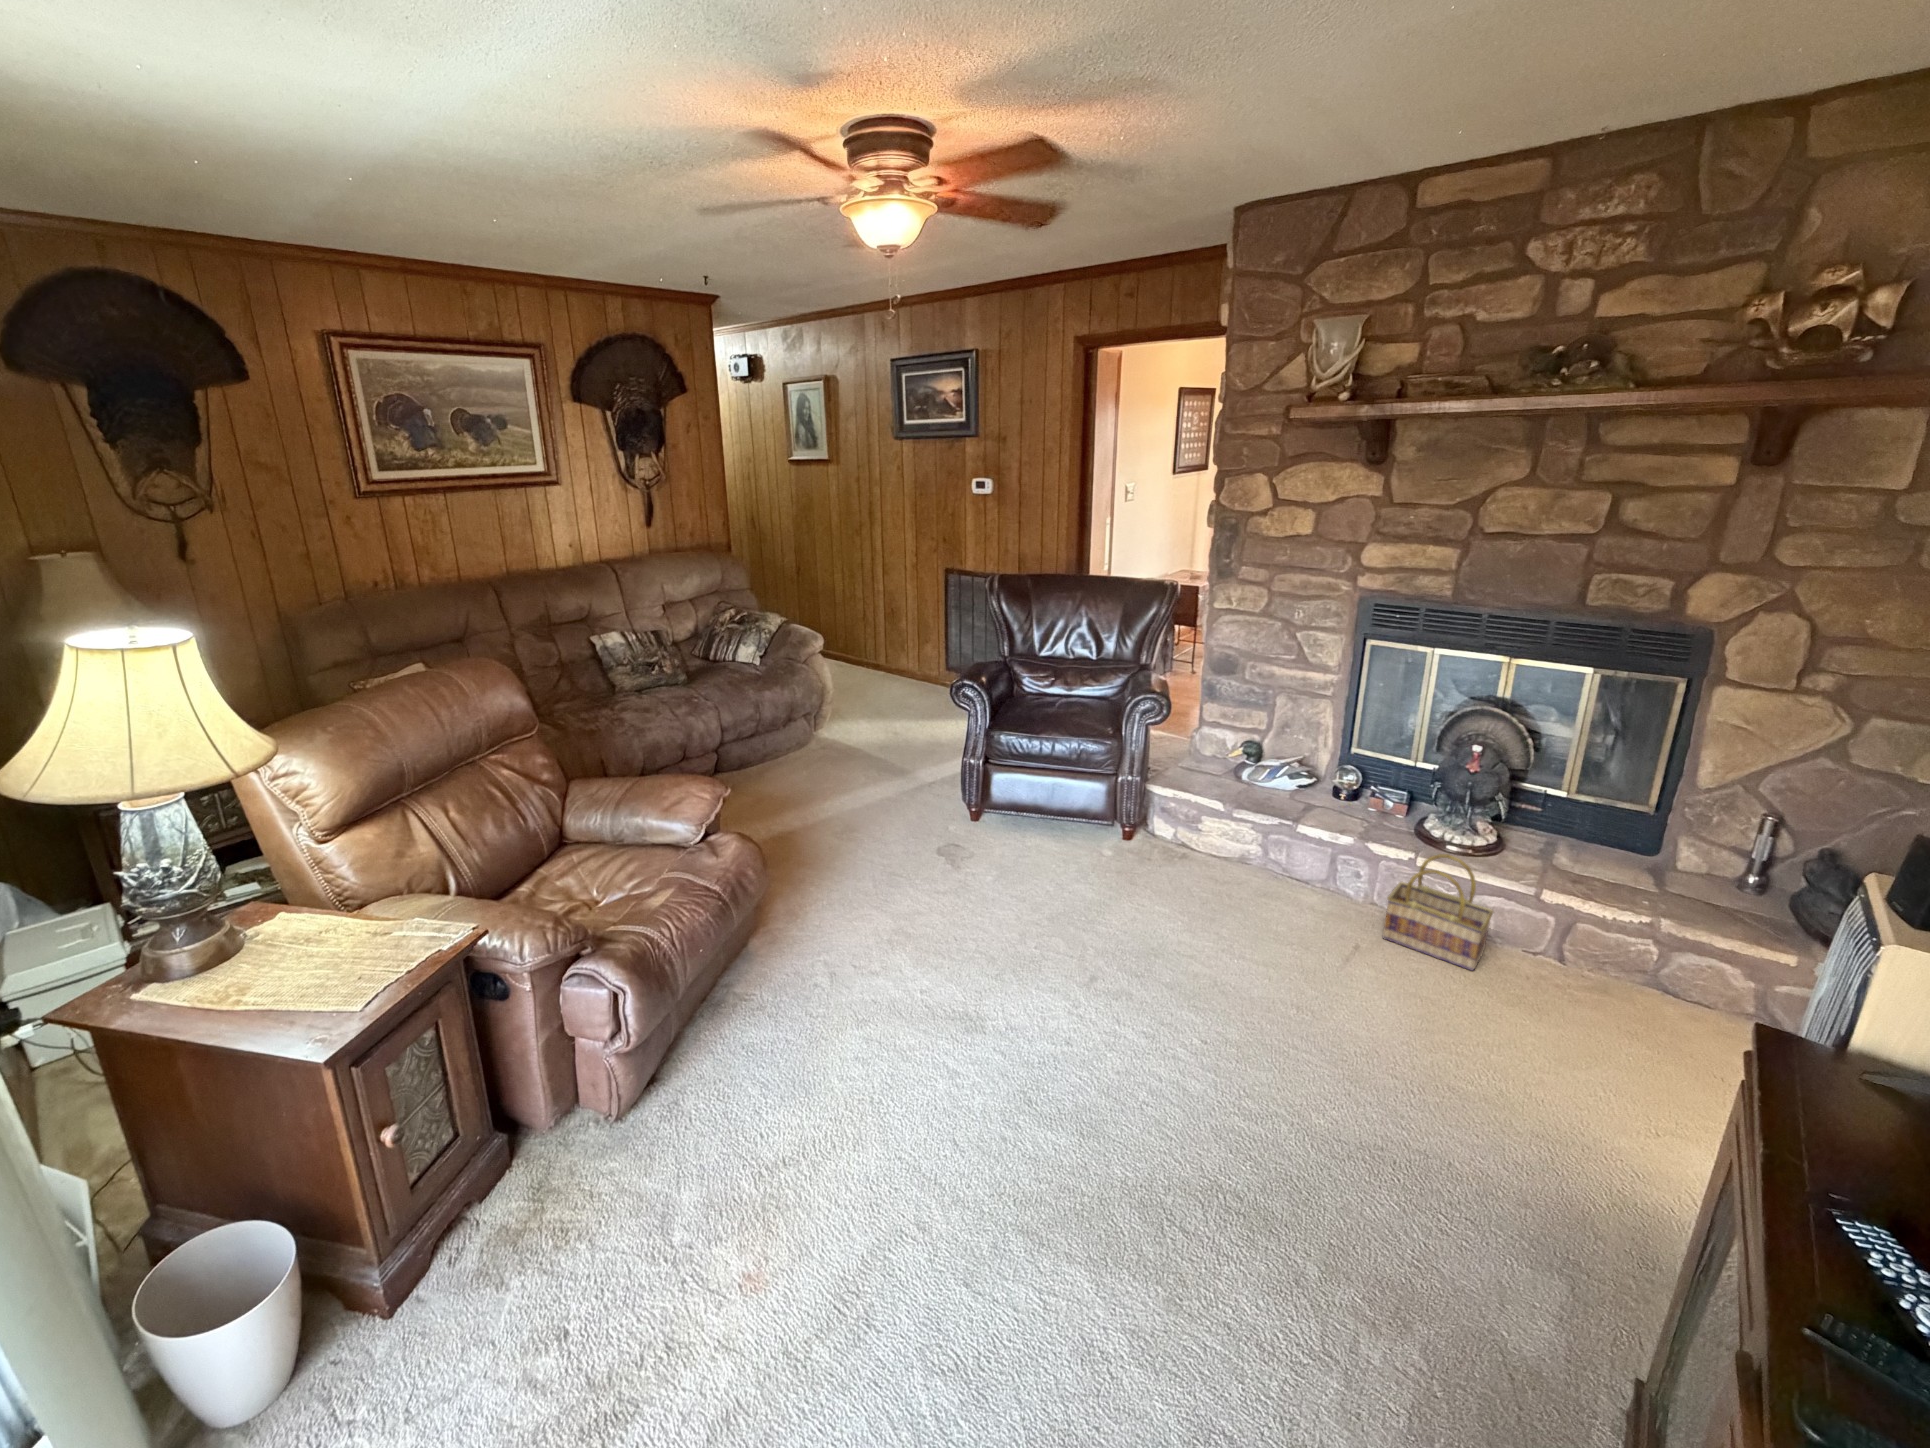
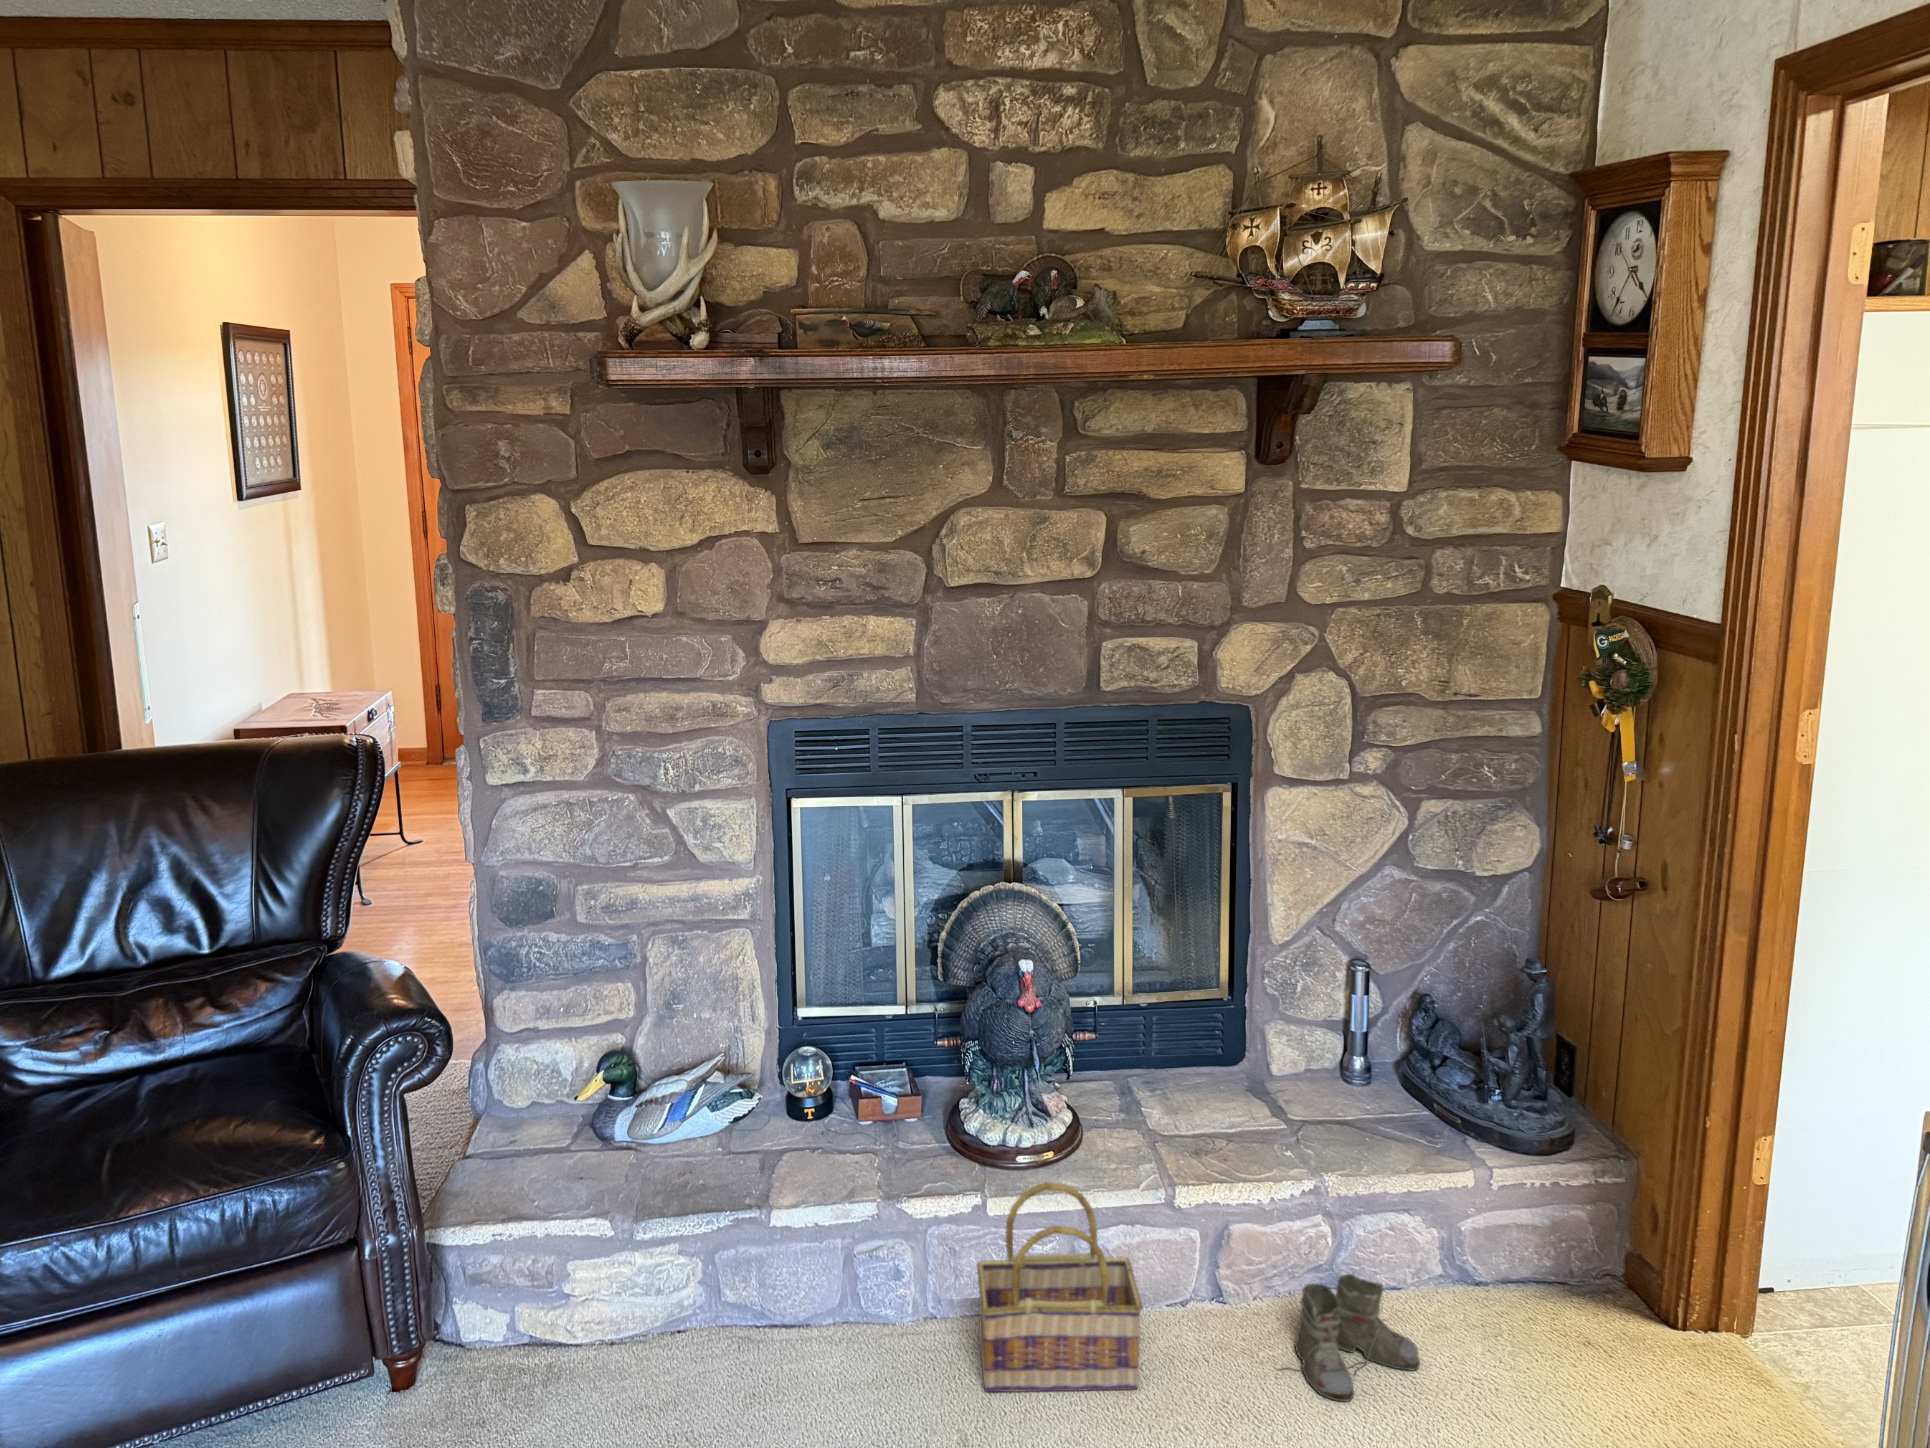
boots: none [1575,965,1693,1041] -> present [1294,1274,1420,1402]

